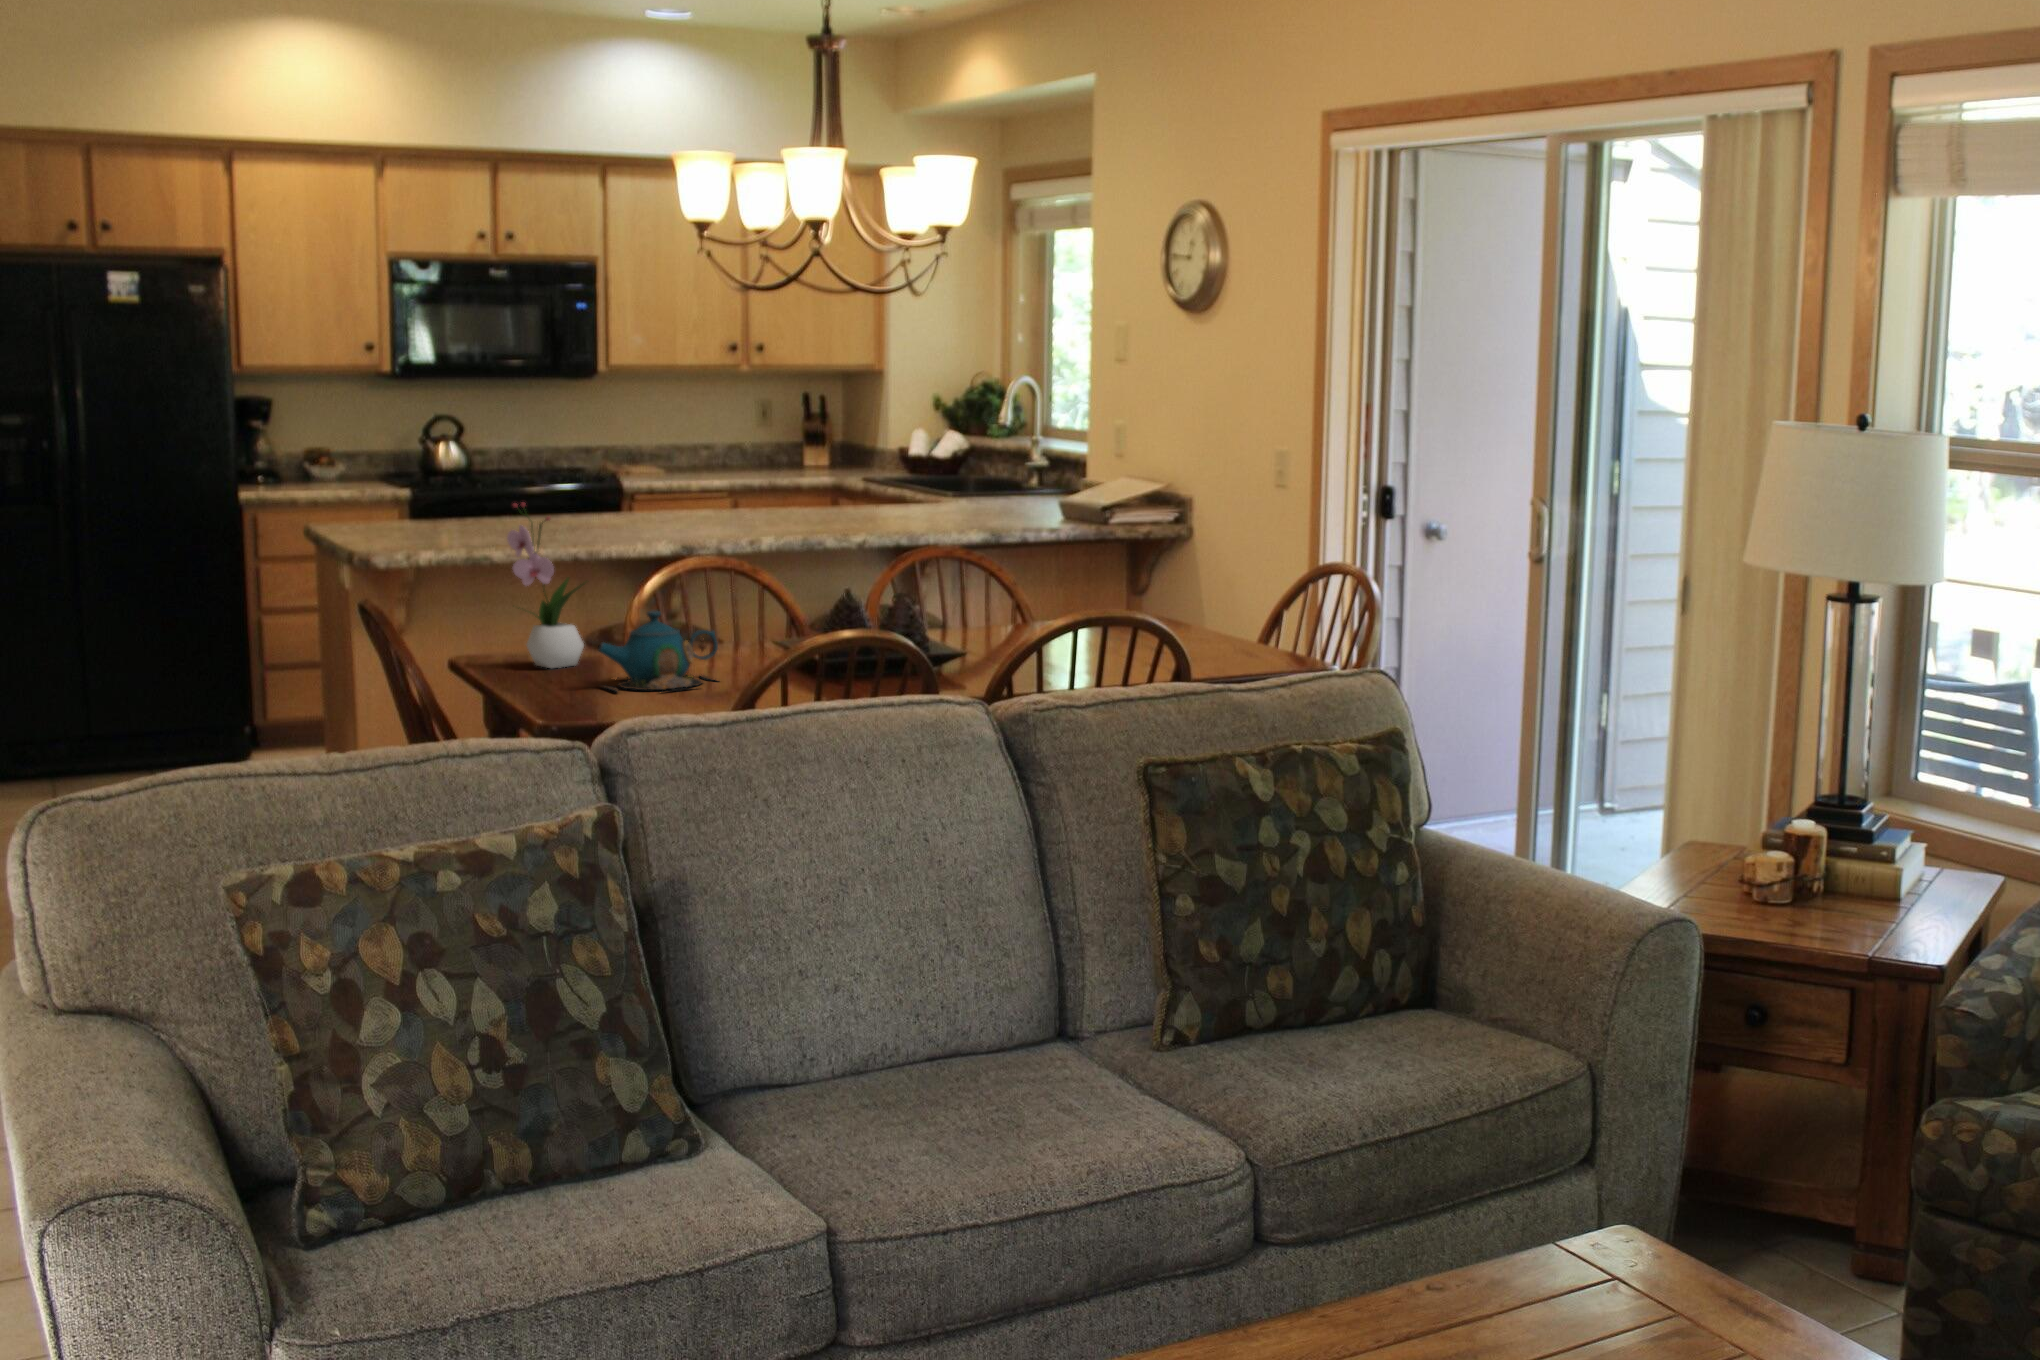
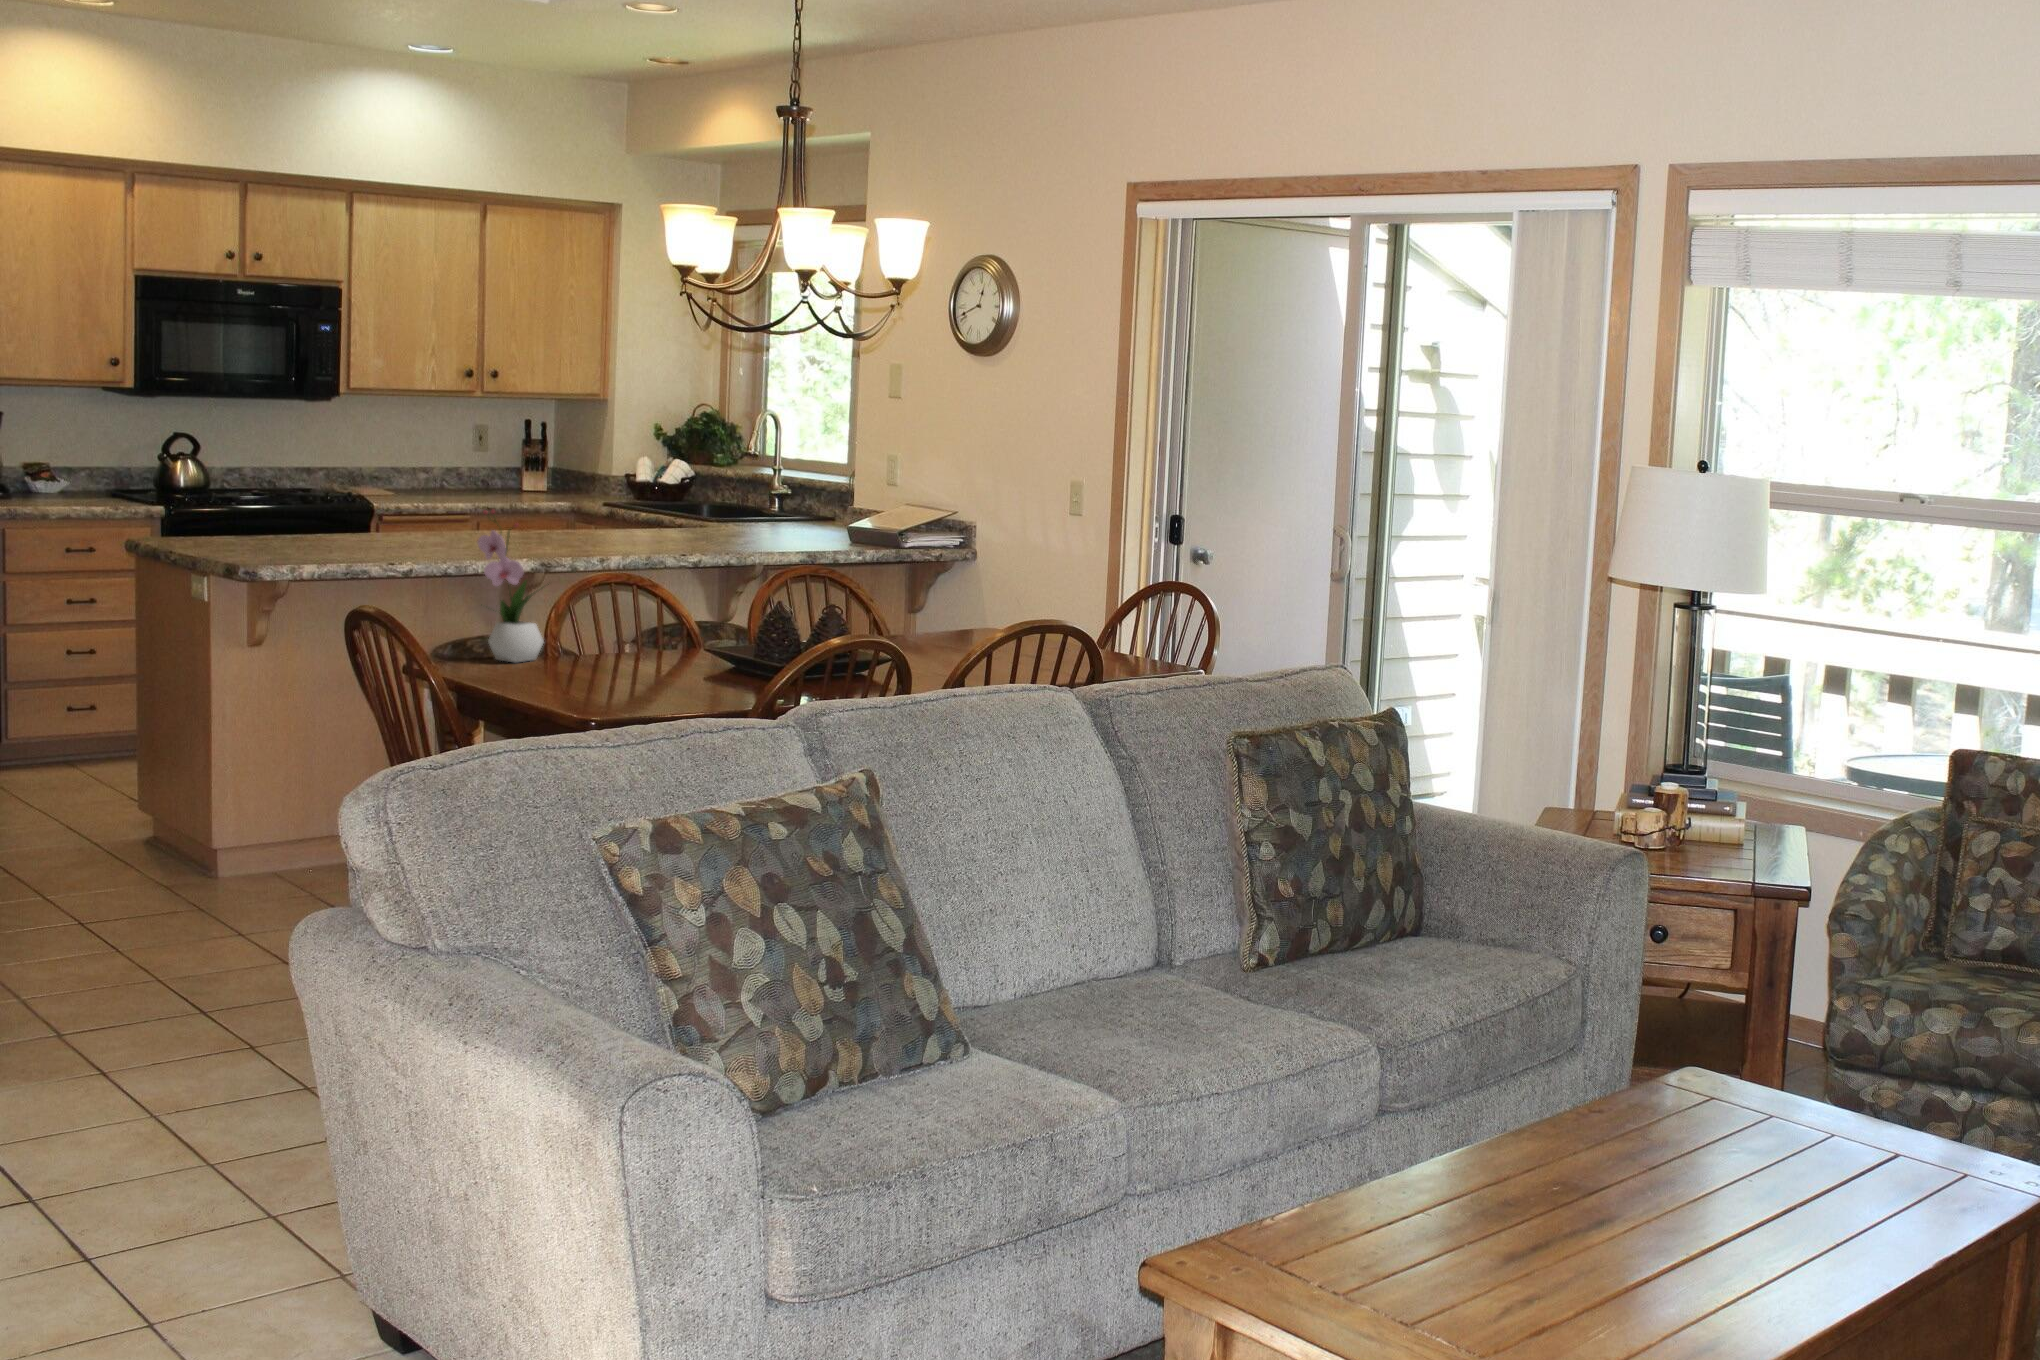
teapot: present [597,611,718,692] -> none [570,610,713,686]

